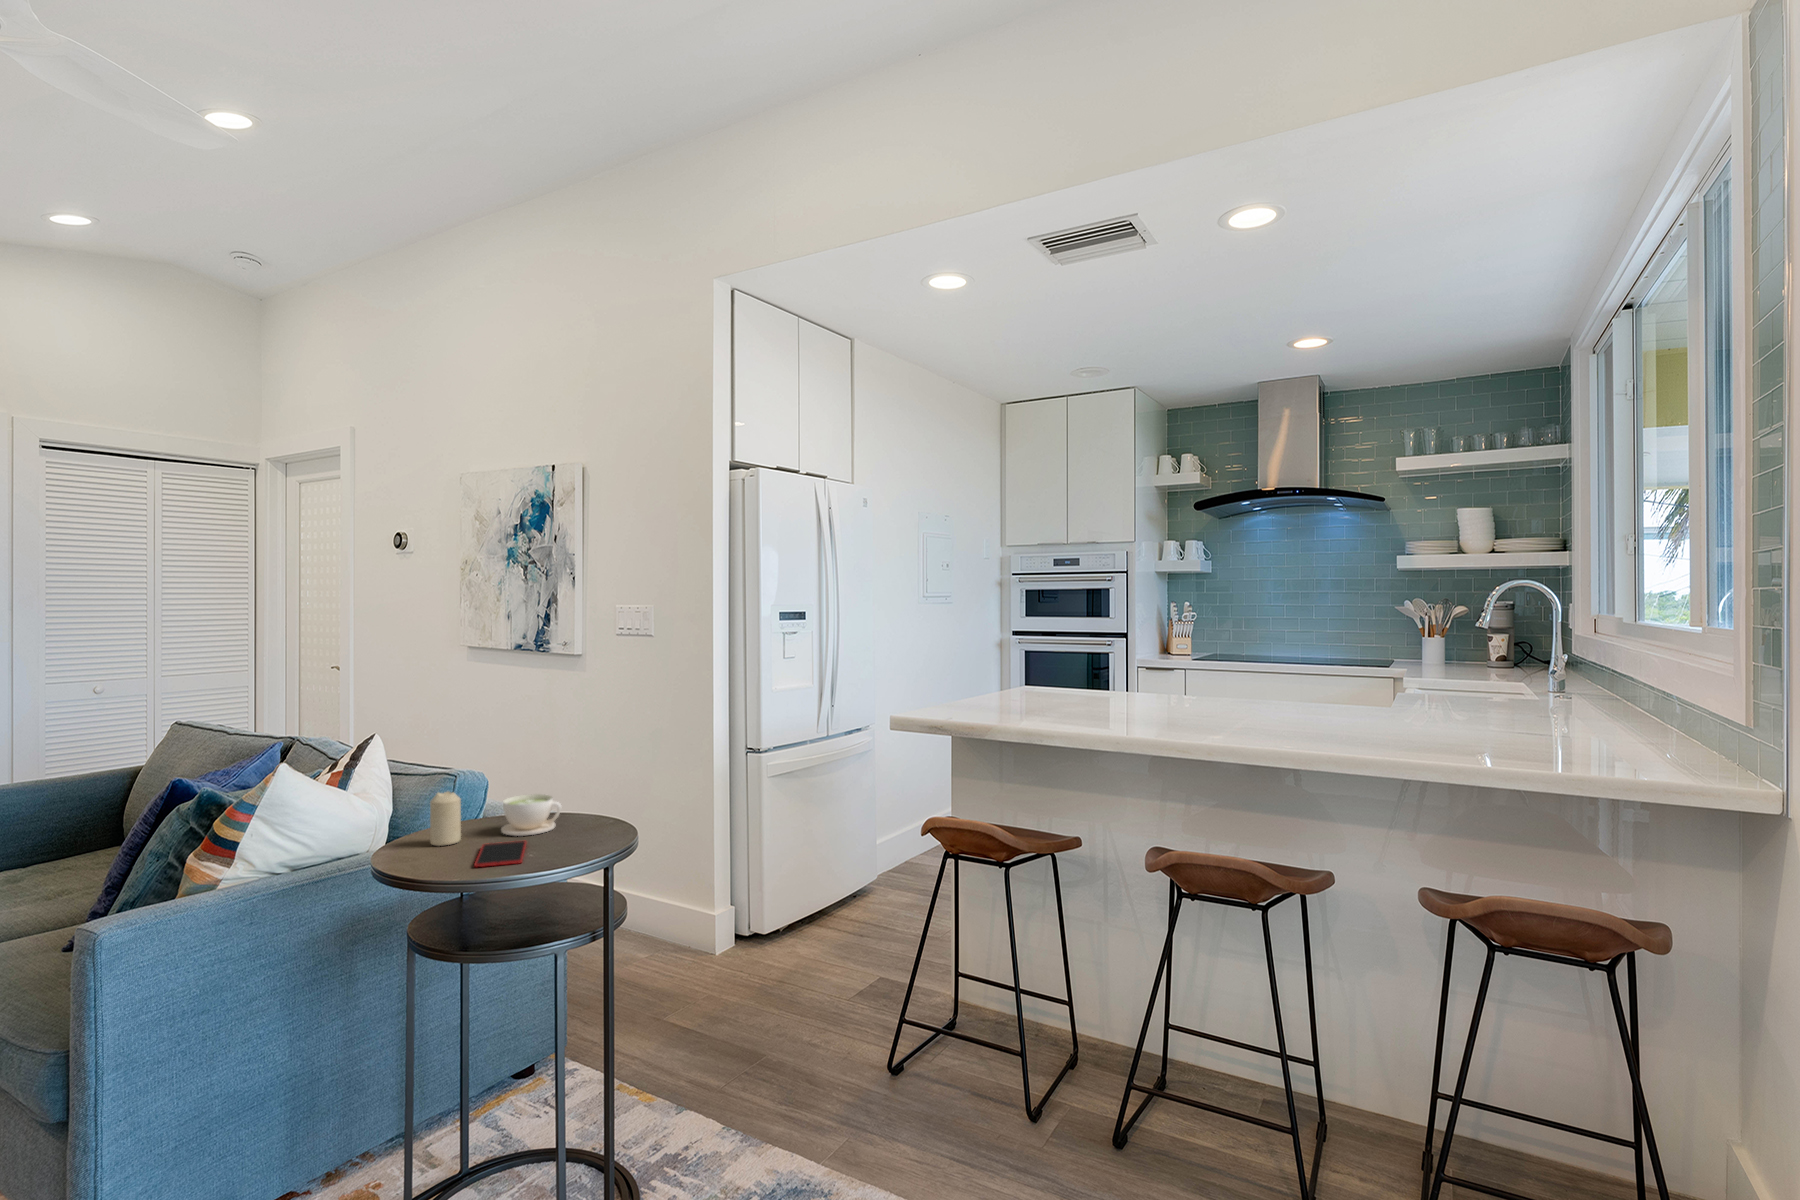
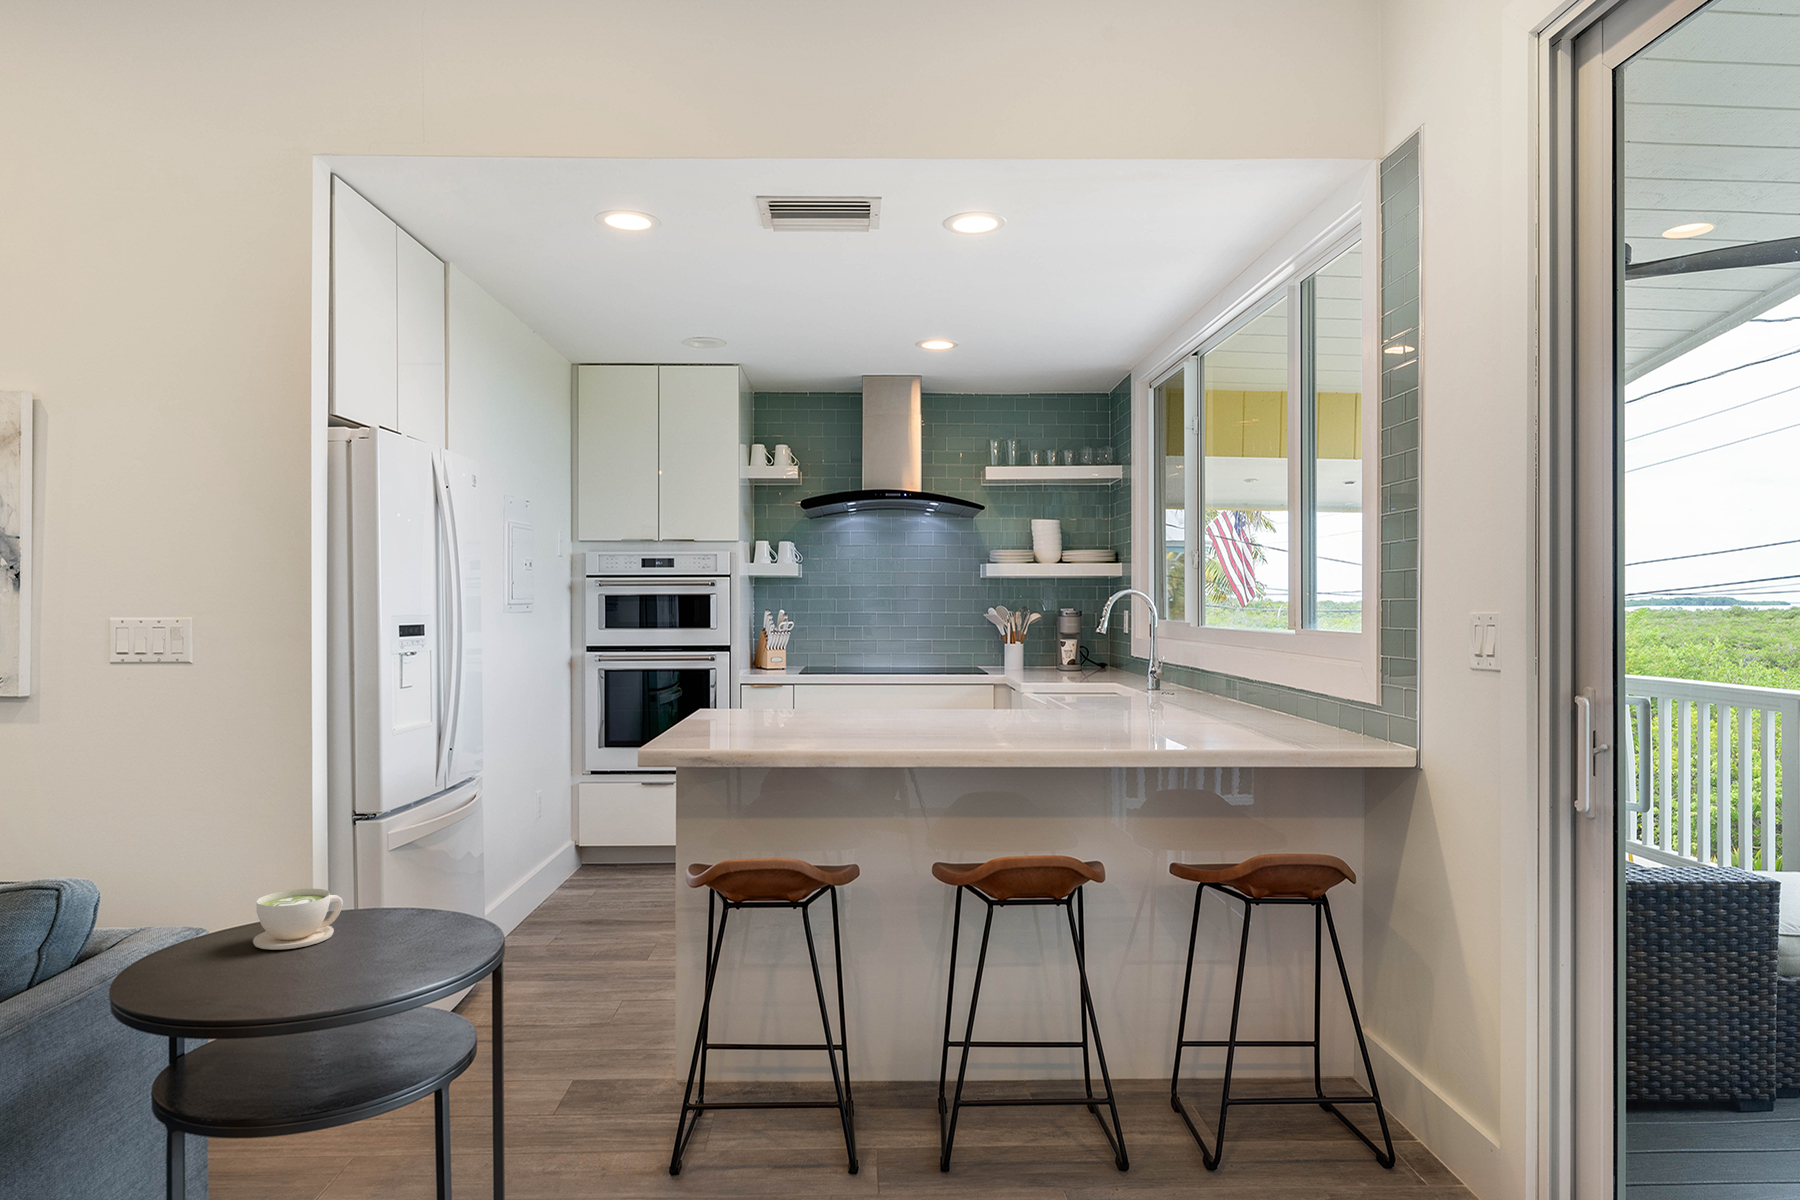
candle: present [430,792,461,846] -> none [167,899,214,980]
smartphone: present [474,841,526,867] -> none [274,950,380,991]

